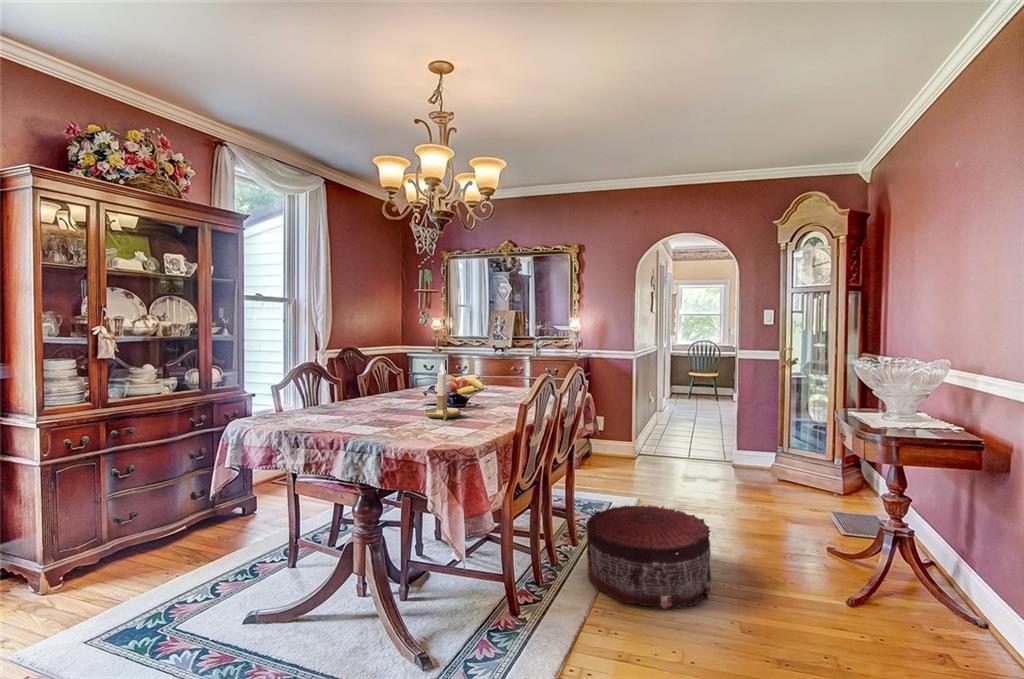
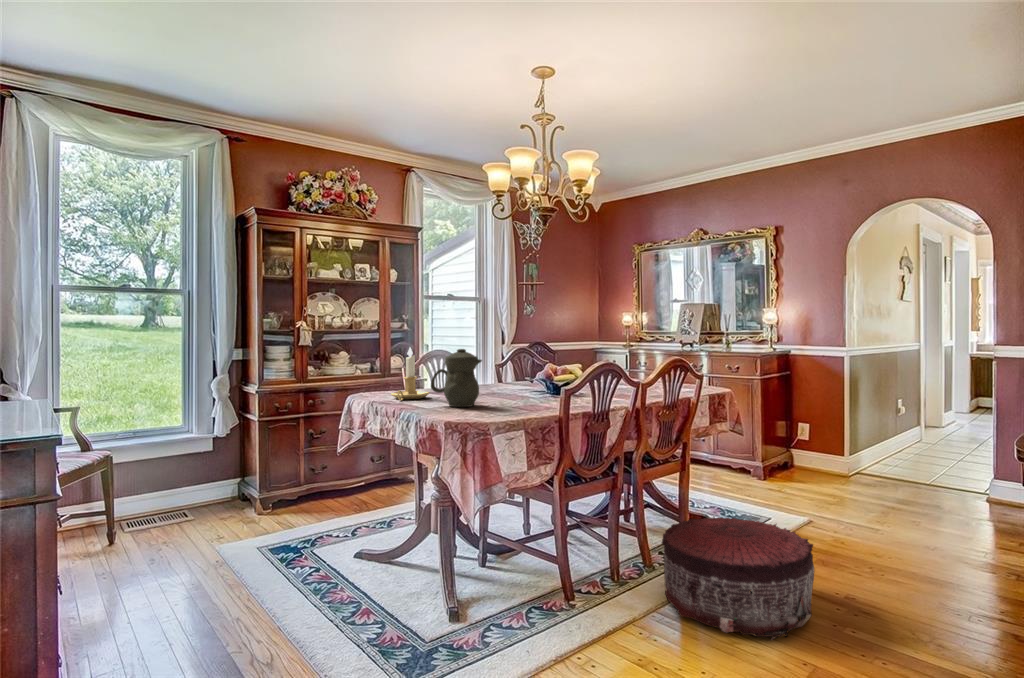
candlestick: present [423,363,461,420] -> present [391,348,430,400]
teapot: none [365,366,424,431] -> present [431,349,482,407]

